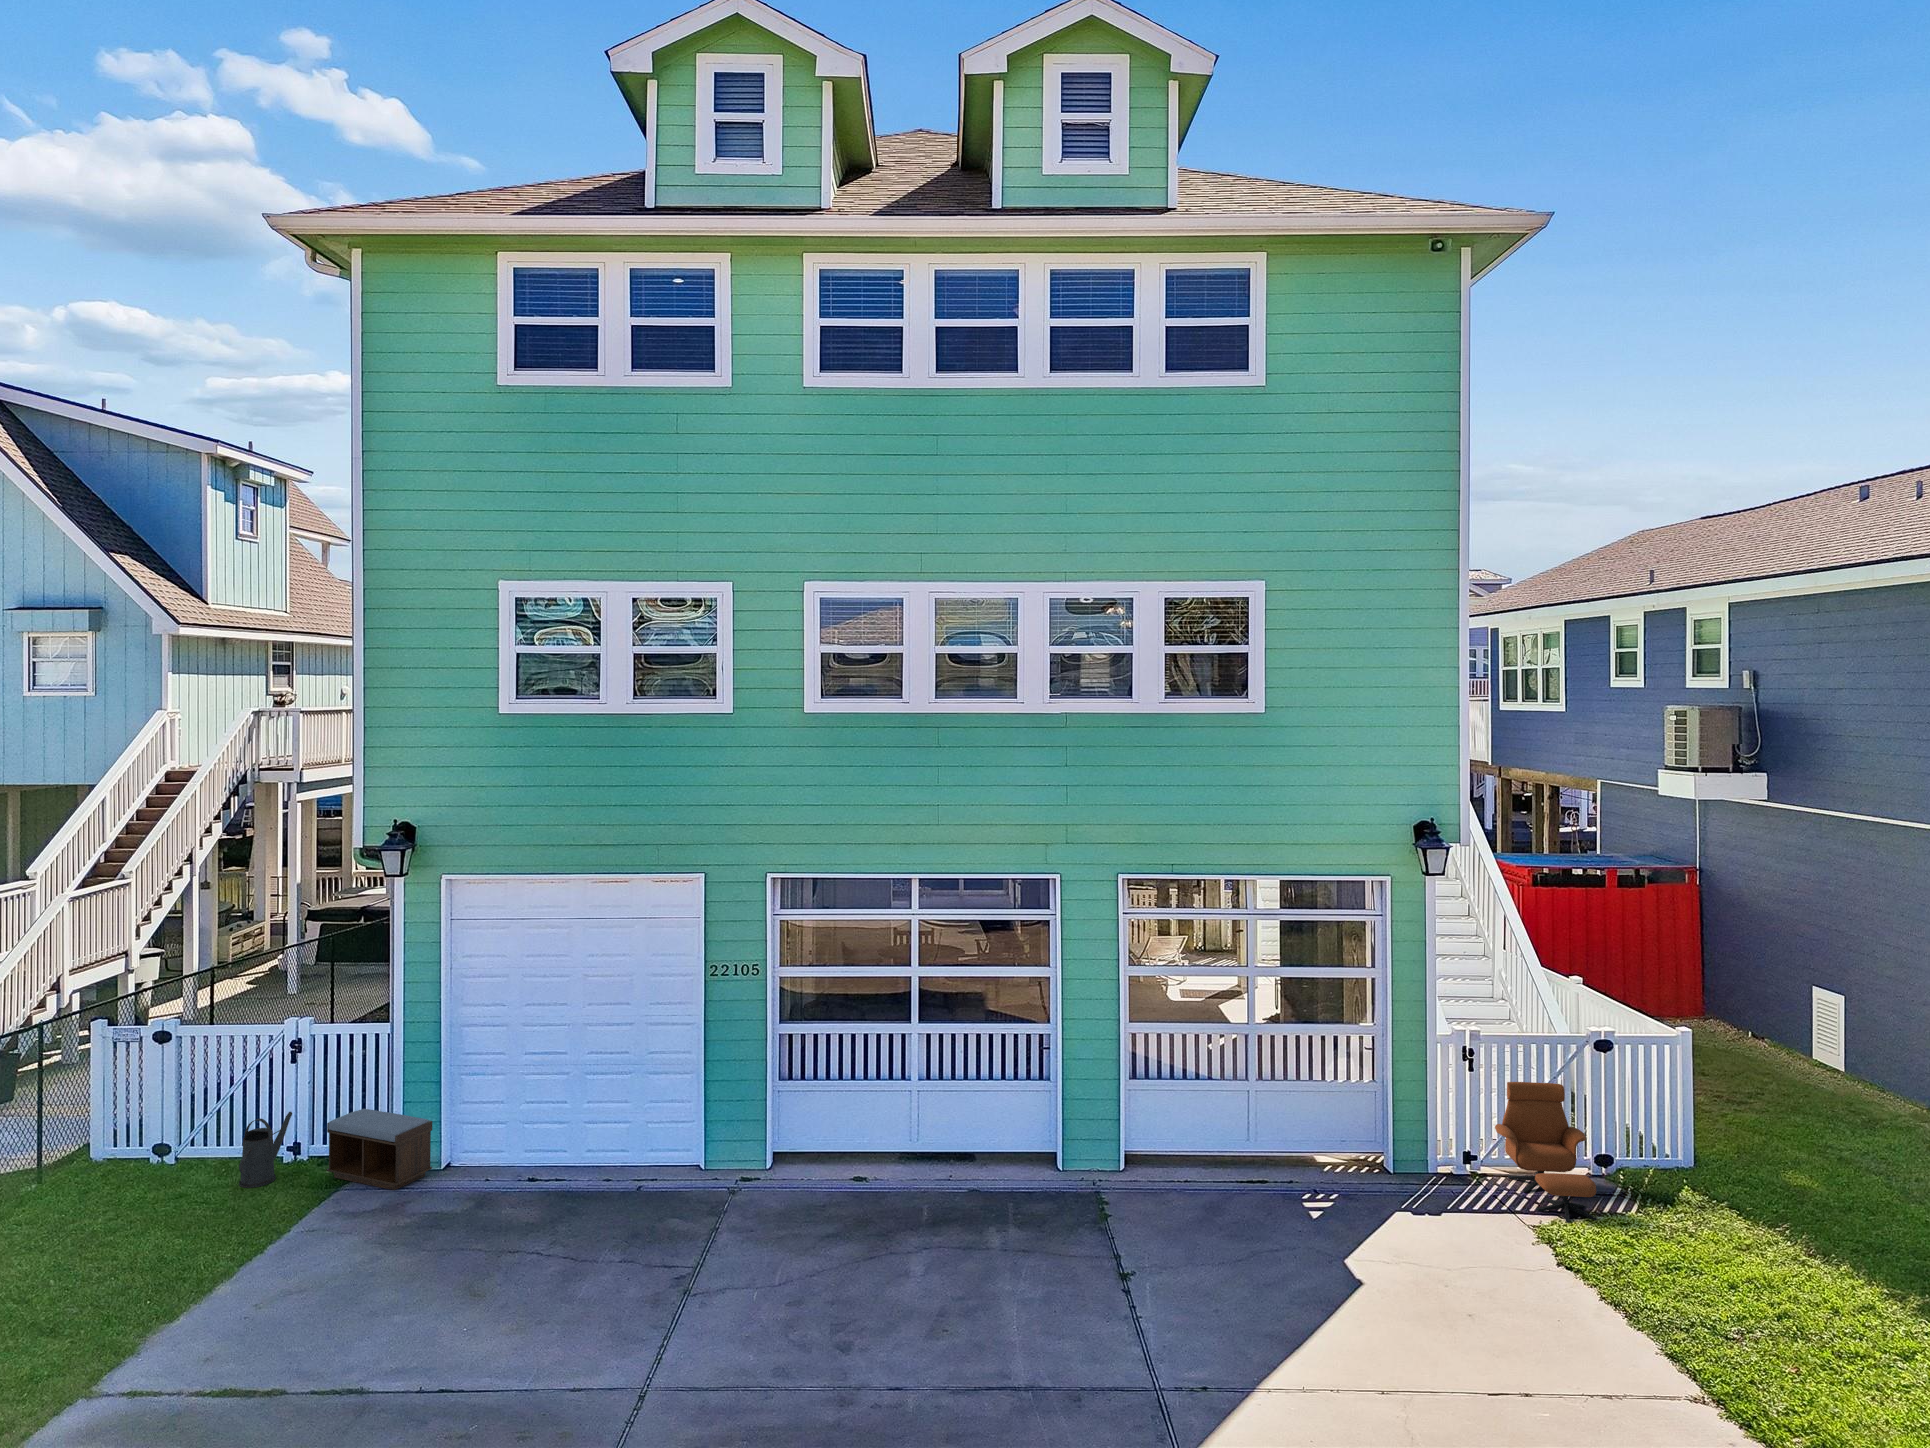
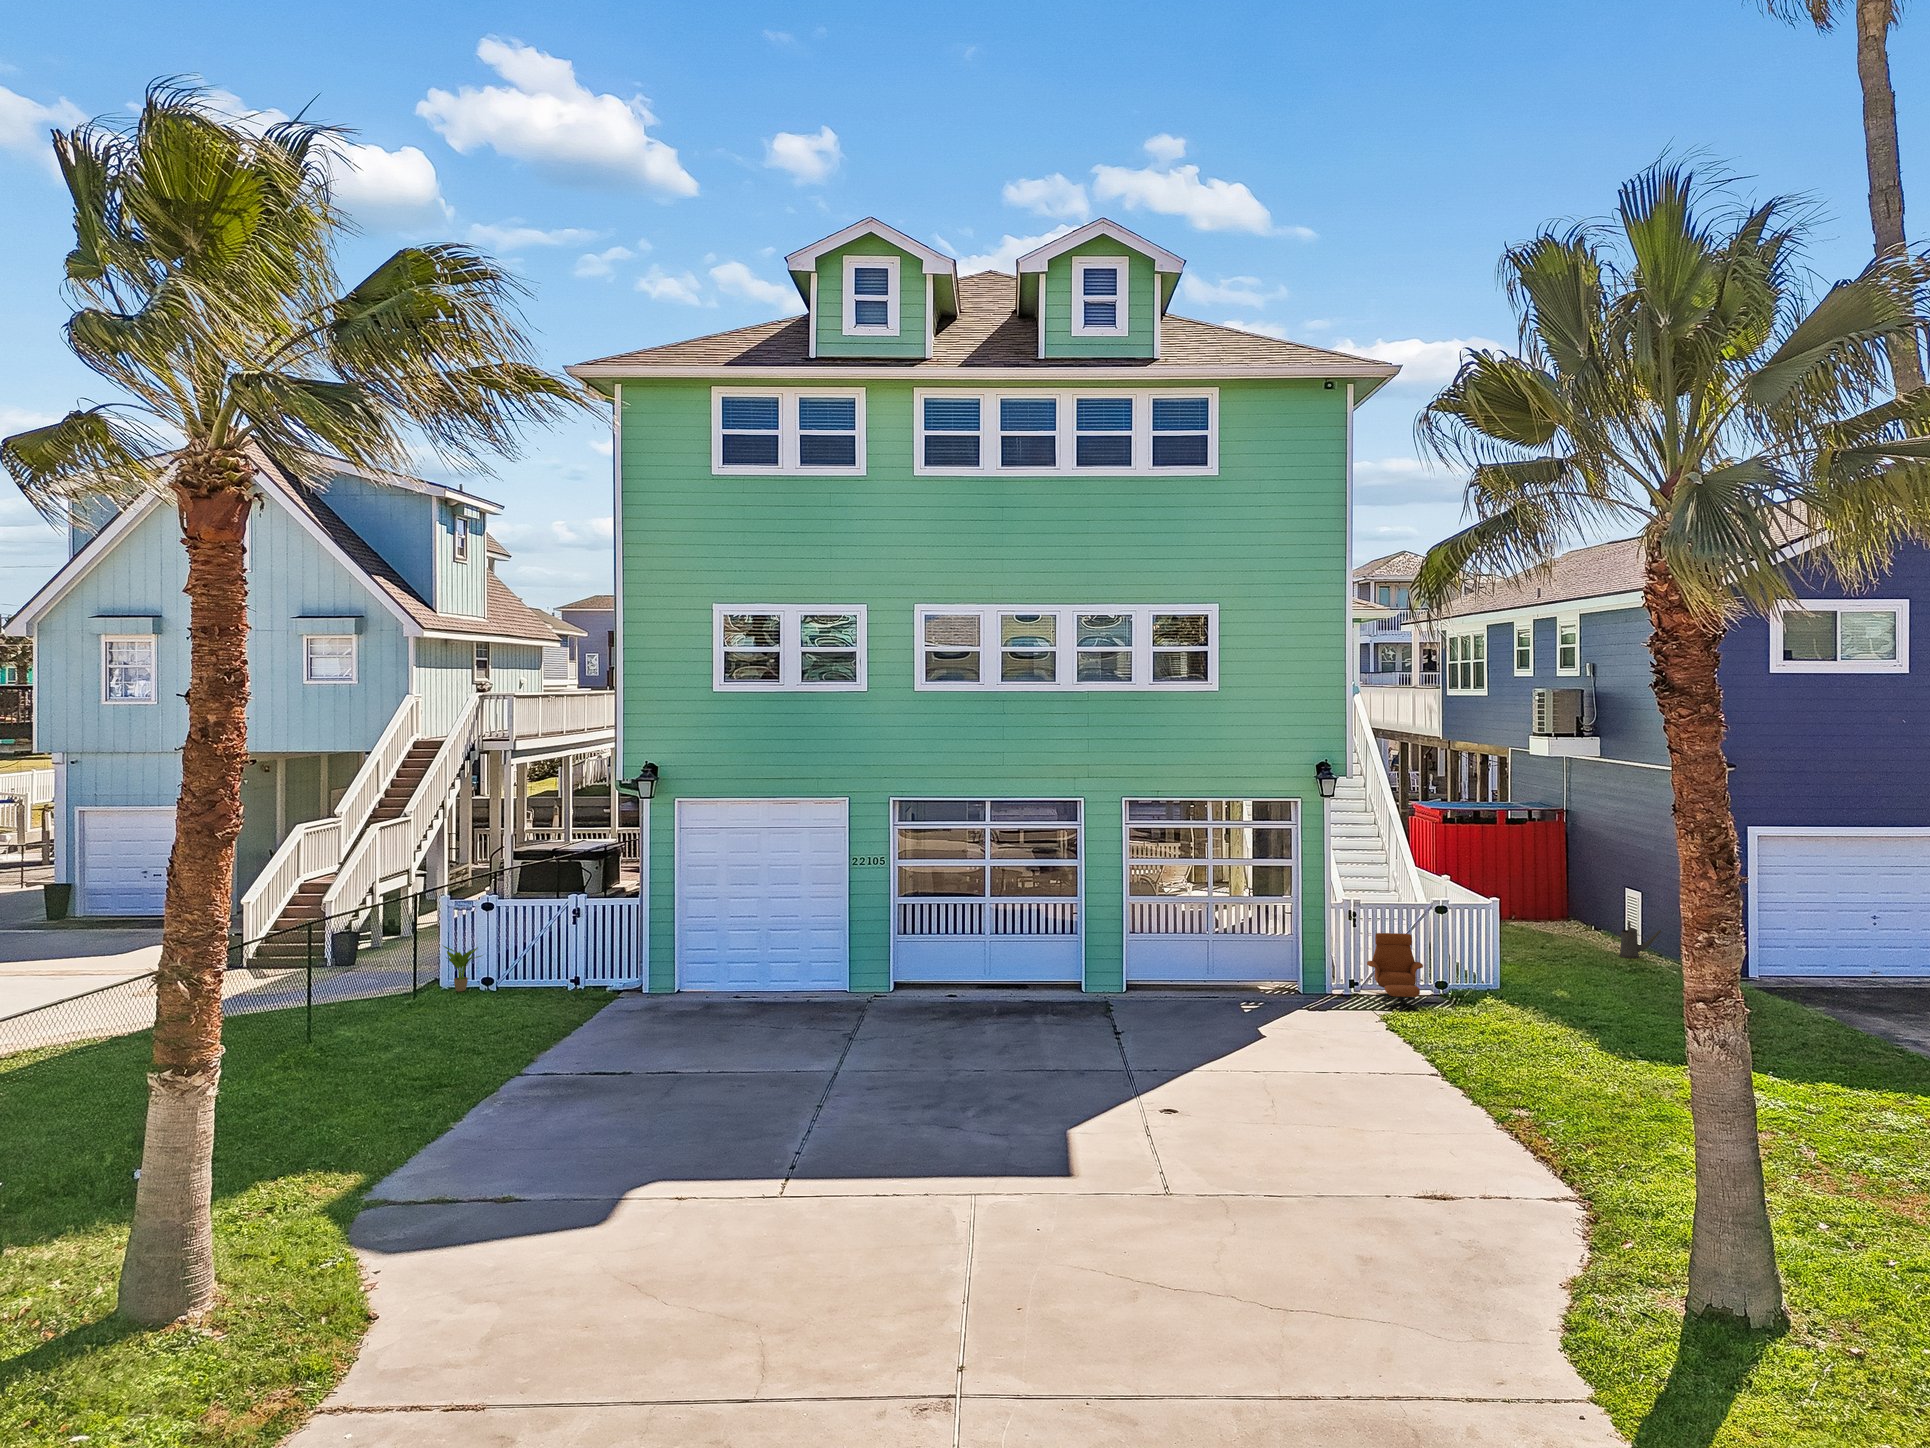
potted plant: none [82,1098,154,1171] -> present [443,946,482,992]
bench: present [327,1109,432,1190] -> none [603,953,671,999]
watering can: present [239,1112,292,1188] -> present [1613,922,1661,958]

